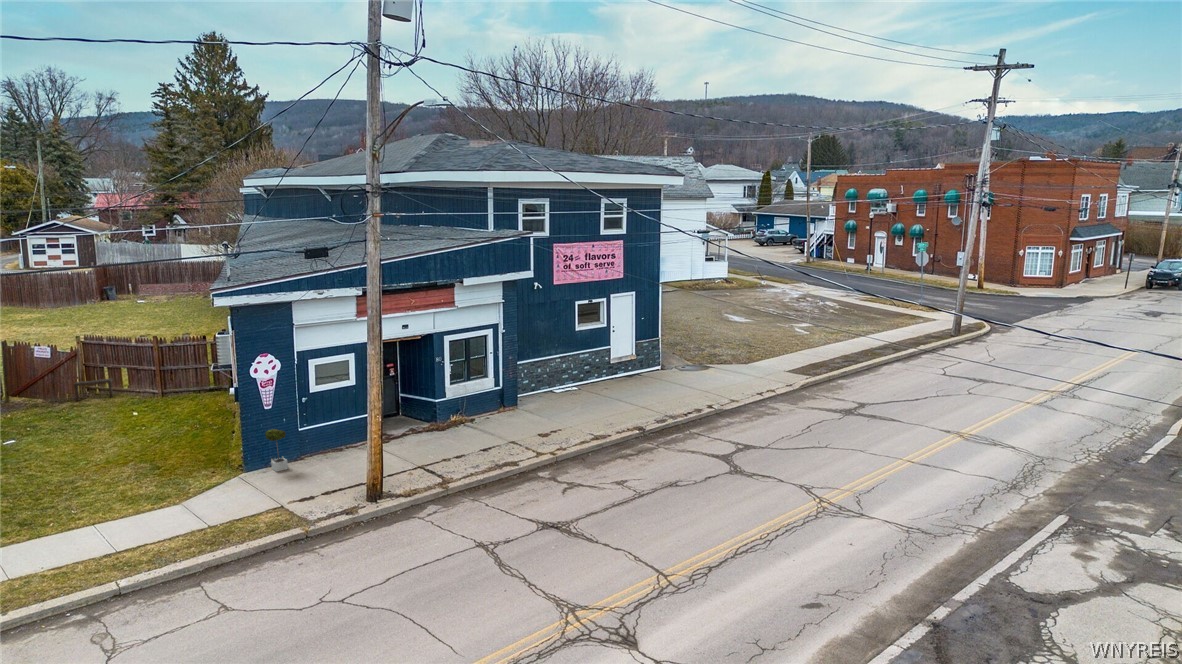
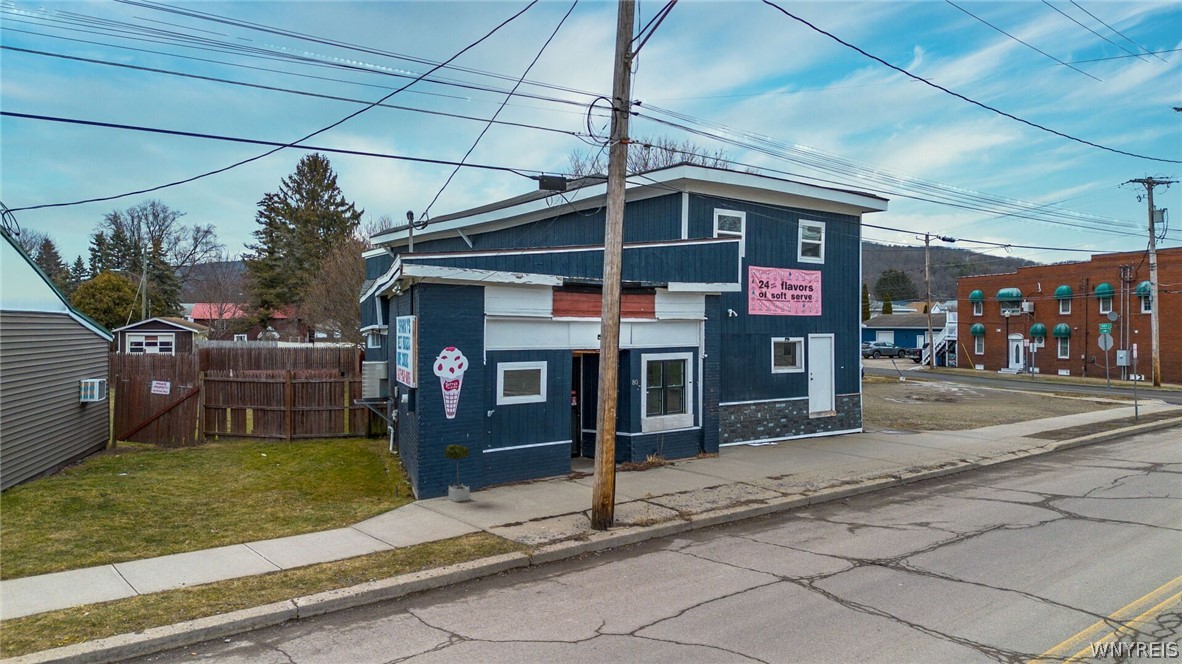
bench: present [74,378,113,401] -> none [193,421,234,445]

